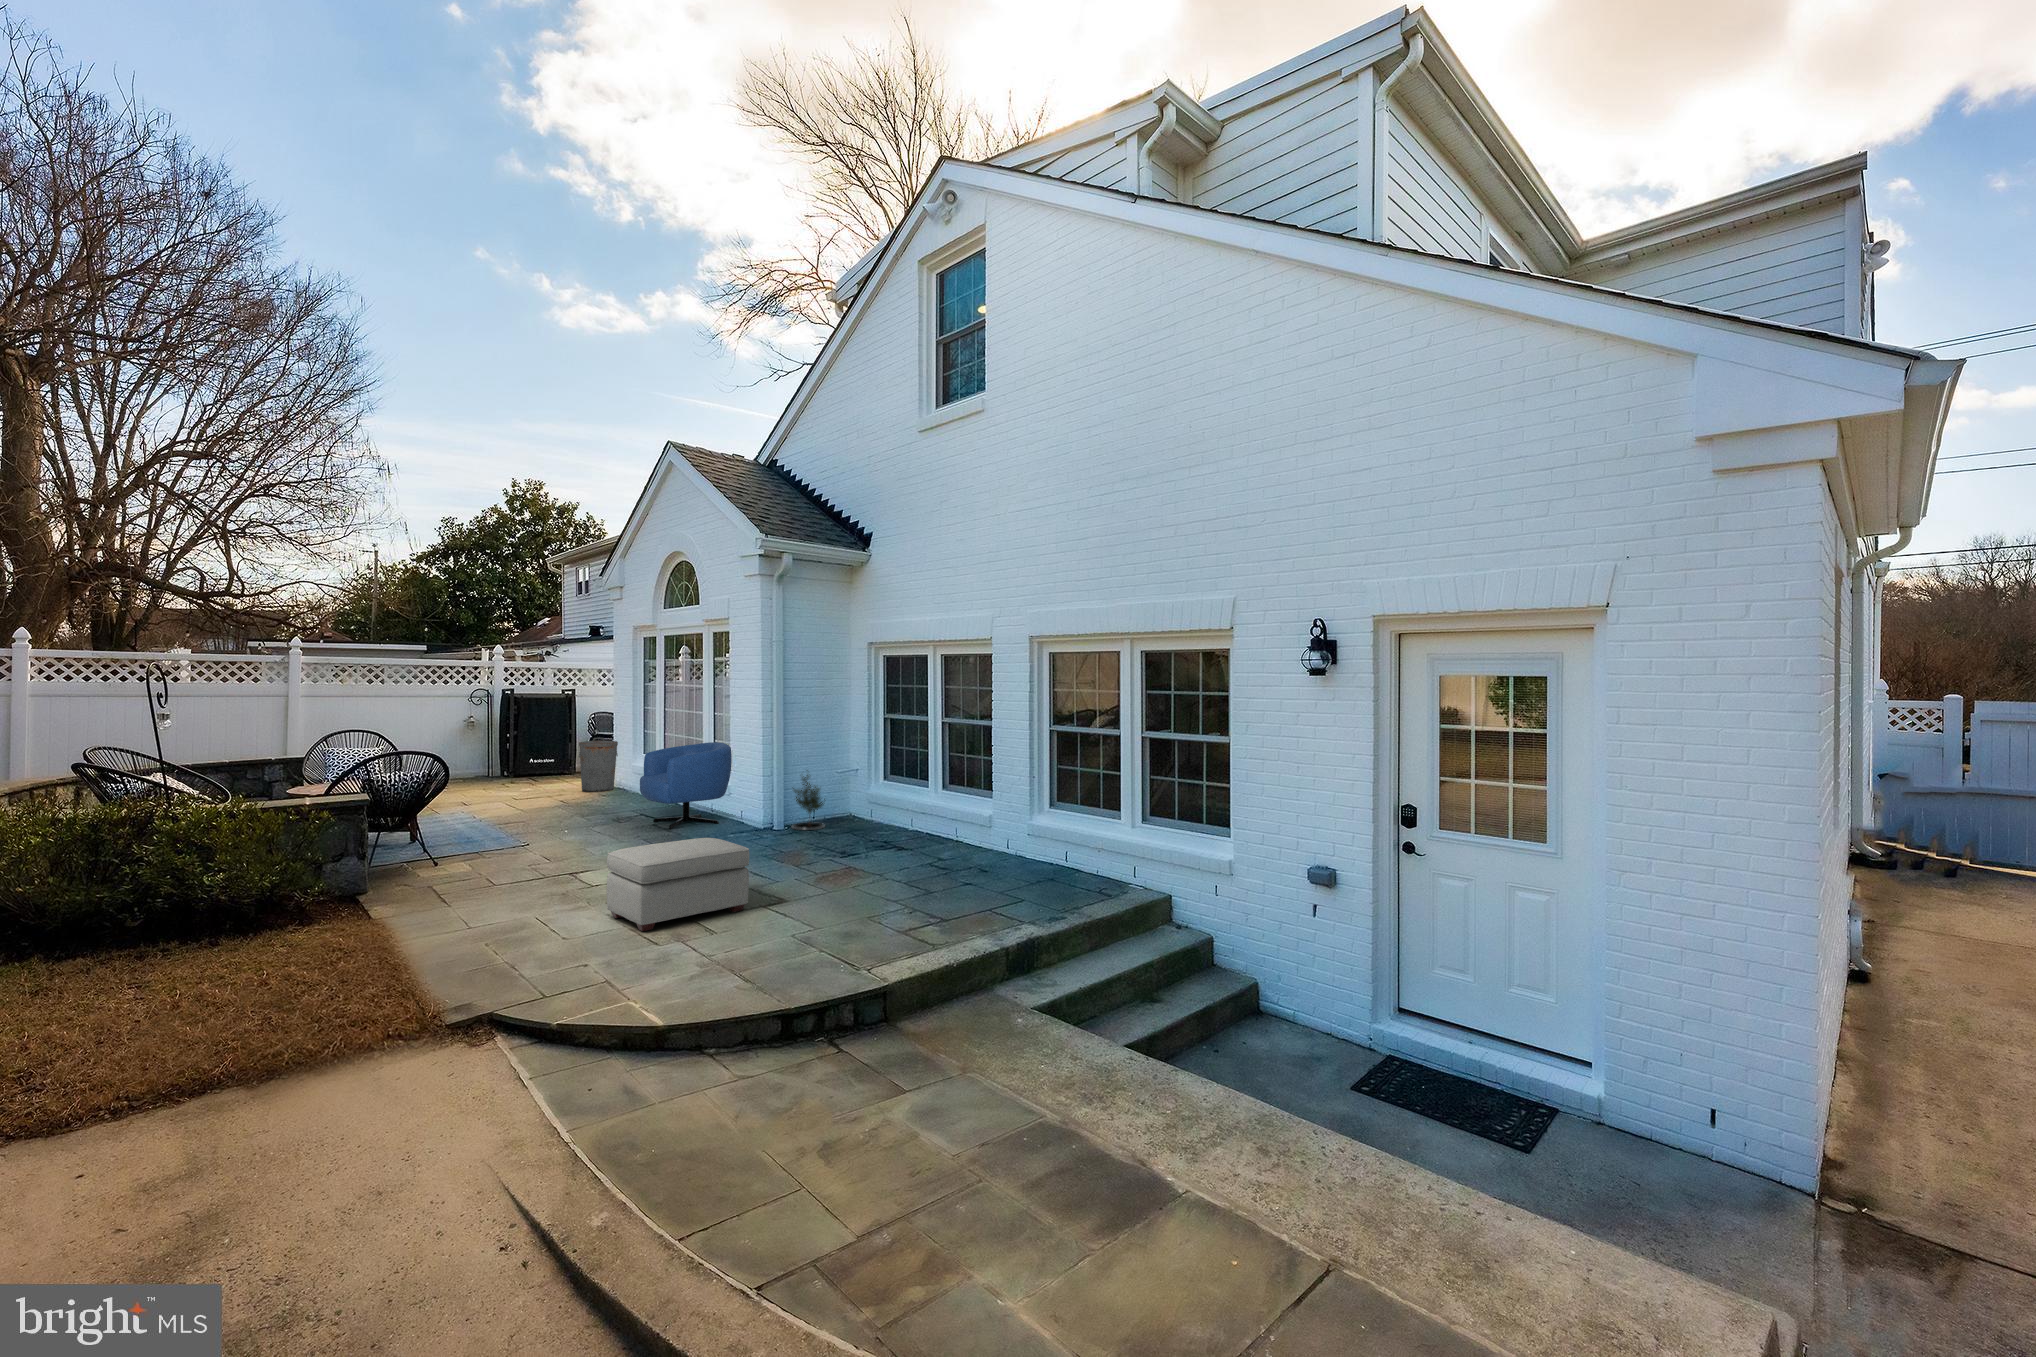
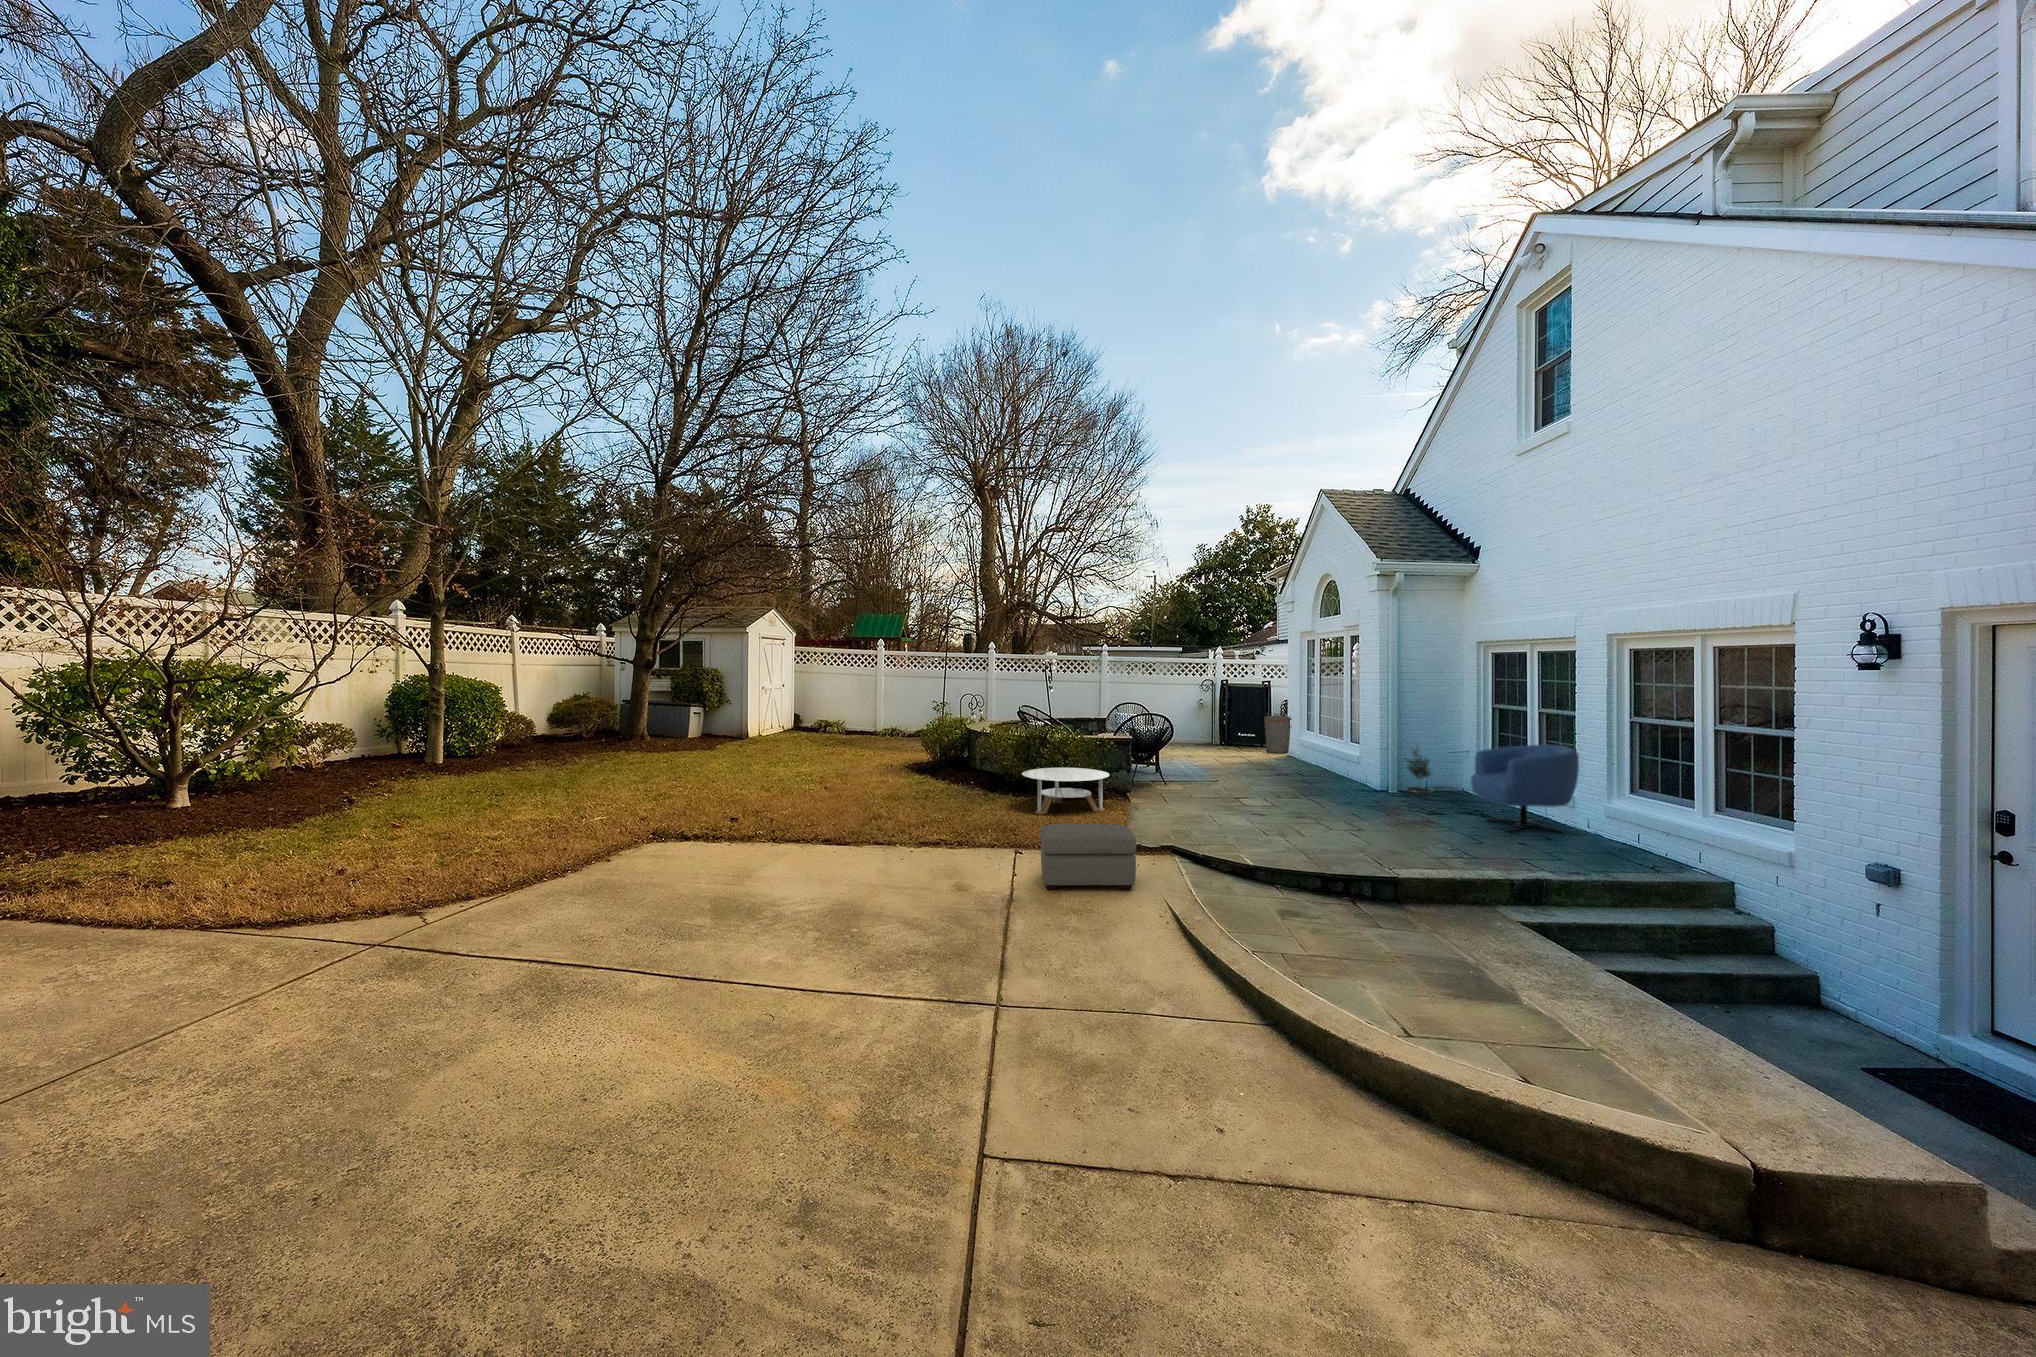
armchair: present [640,742,732,829] -> present [1471,745,1579,833]
ottoman: present [607,838,749,931] -> present [1040,824,1136,890]
round table: none [81,865,325,986] -> present [1022,768,1109,814]

